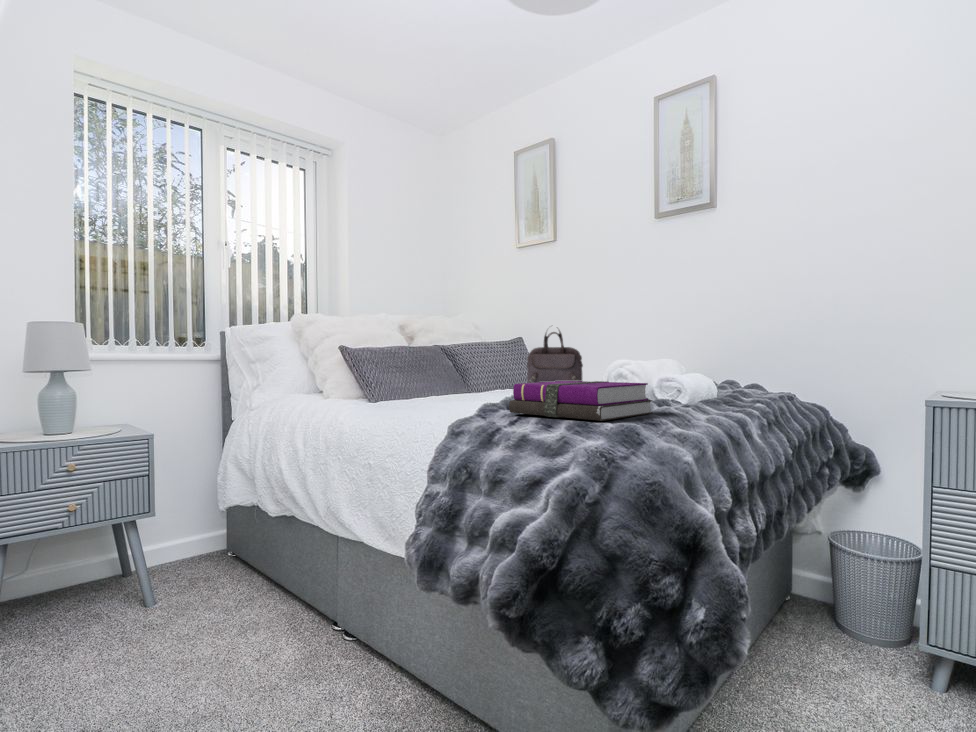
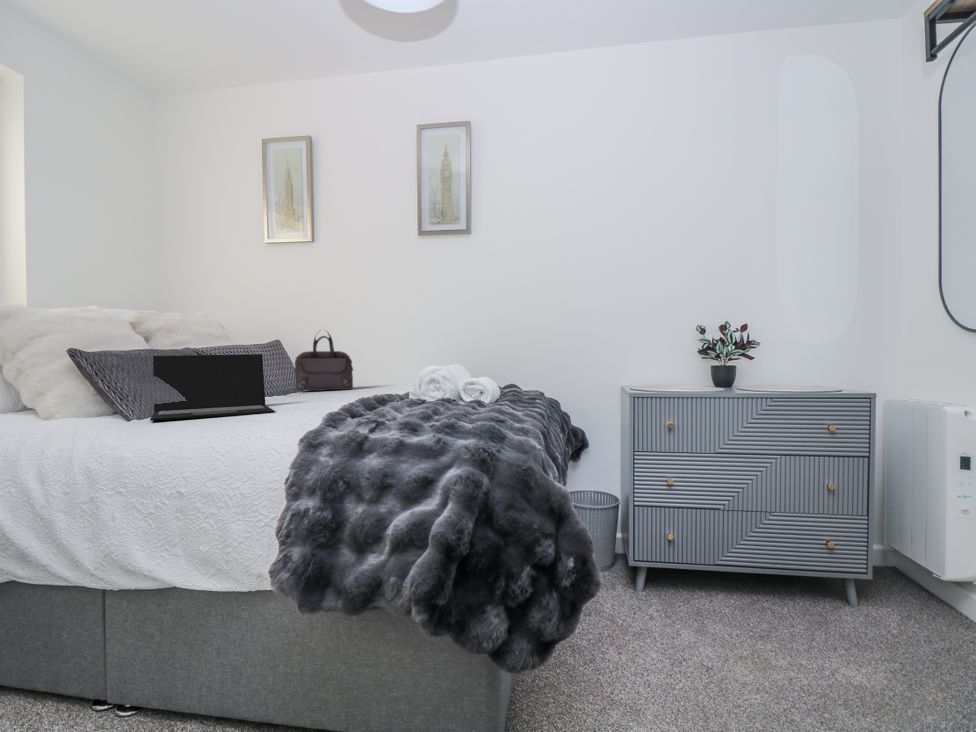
laptop: none [373,348,478,403] -> present [150,354,275,421]
notebook: present [509,381,653,421] -> none [353,388,477,423]

